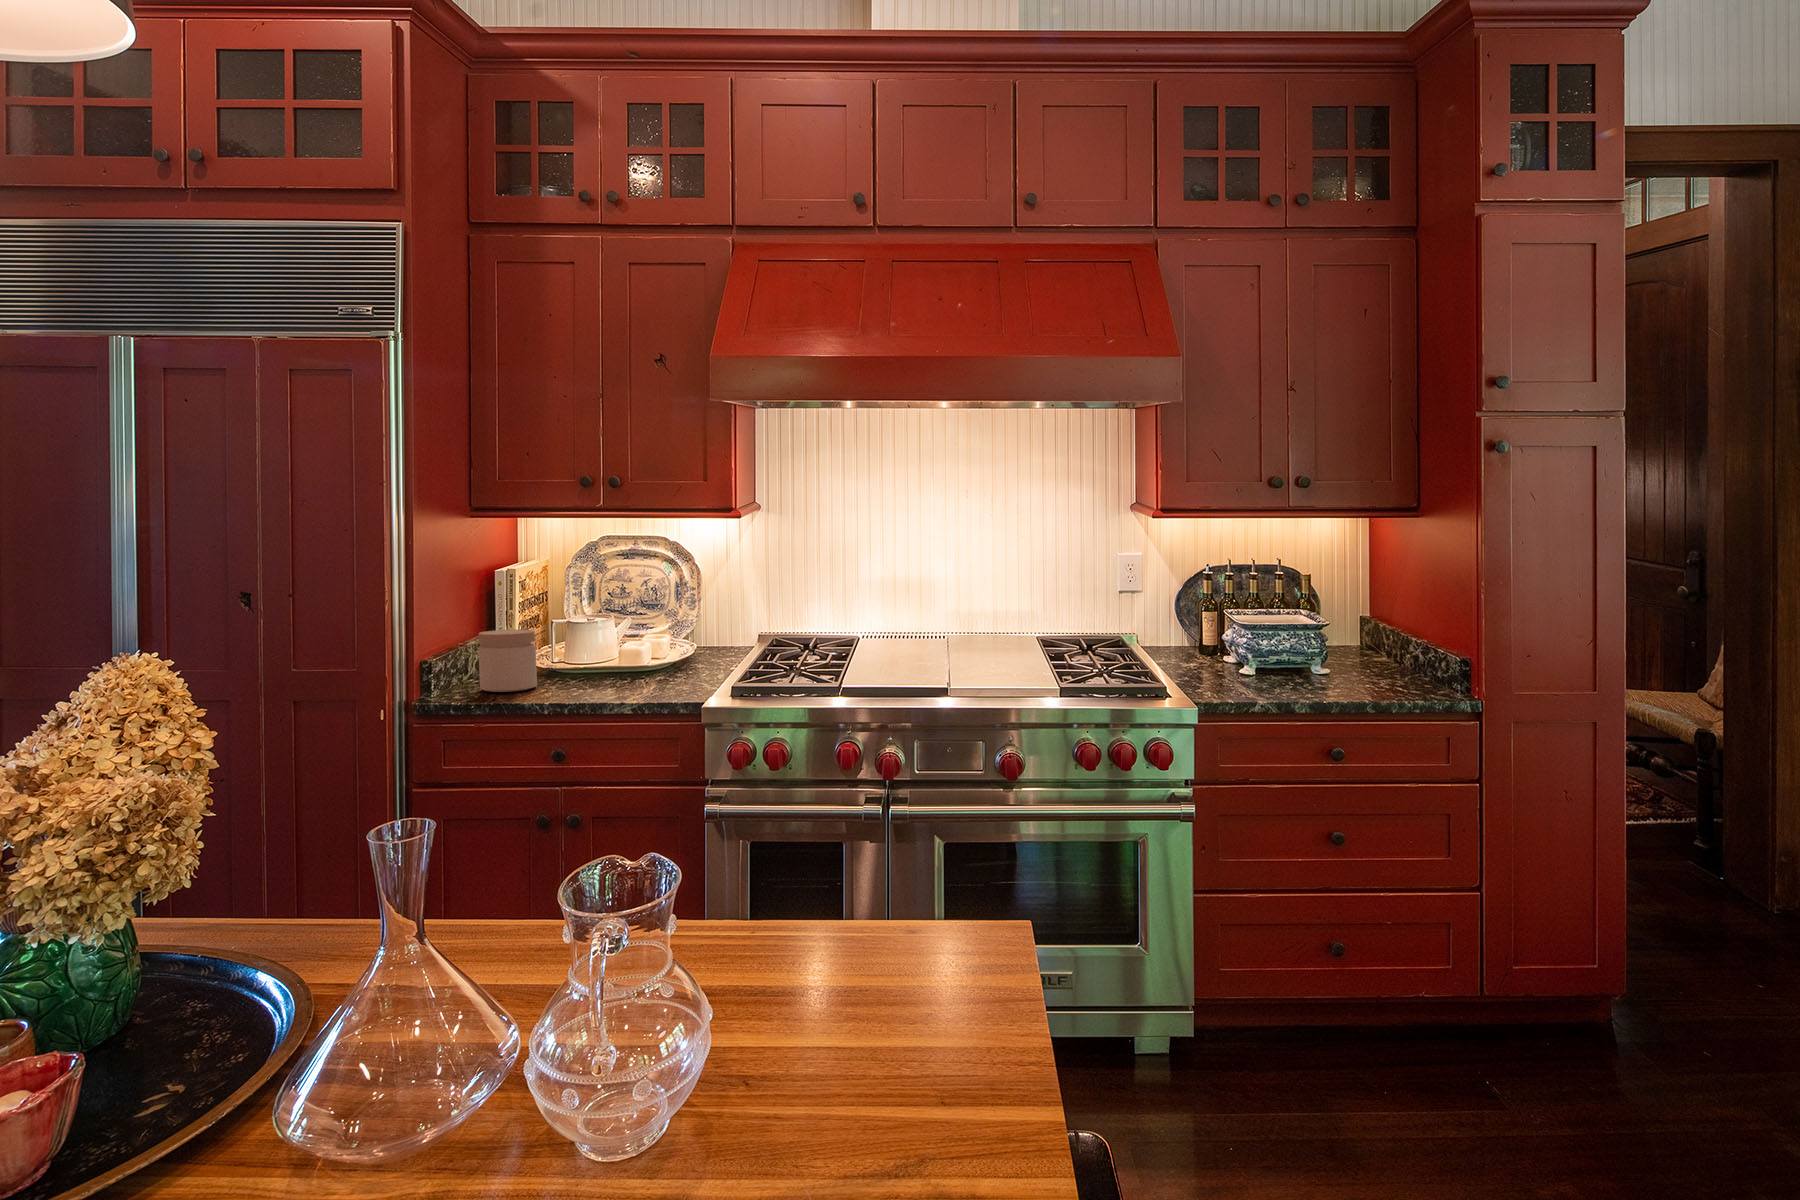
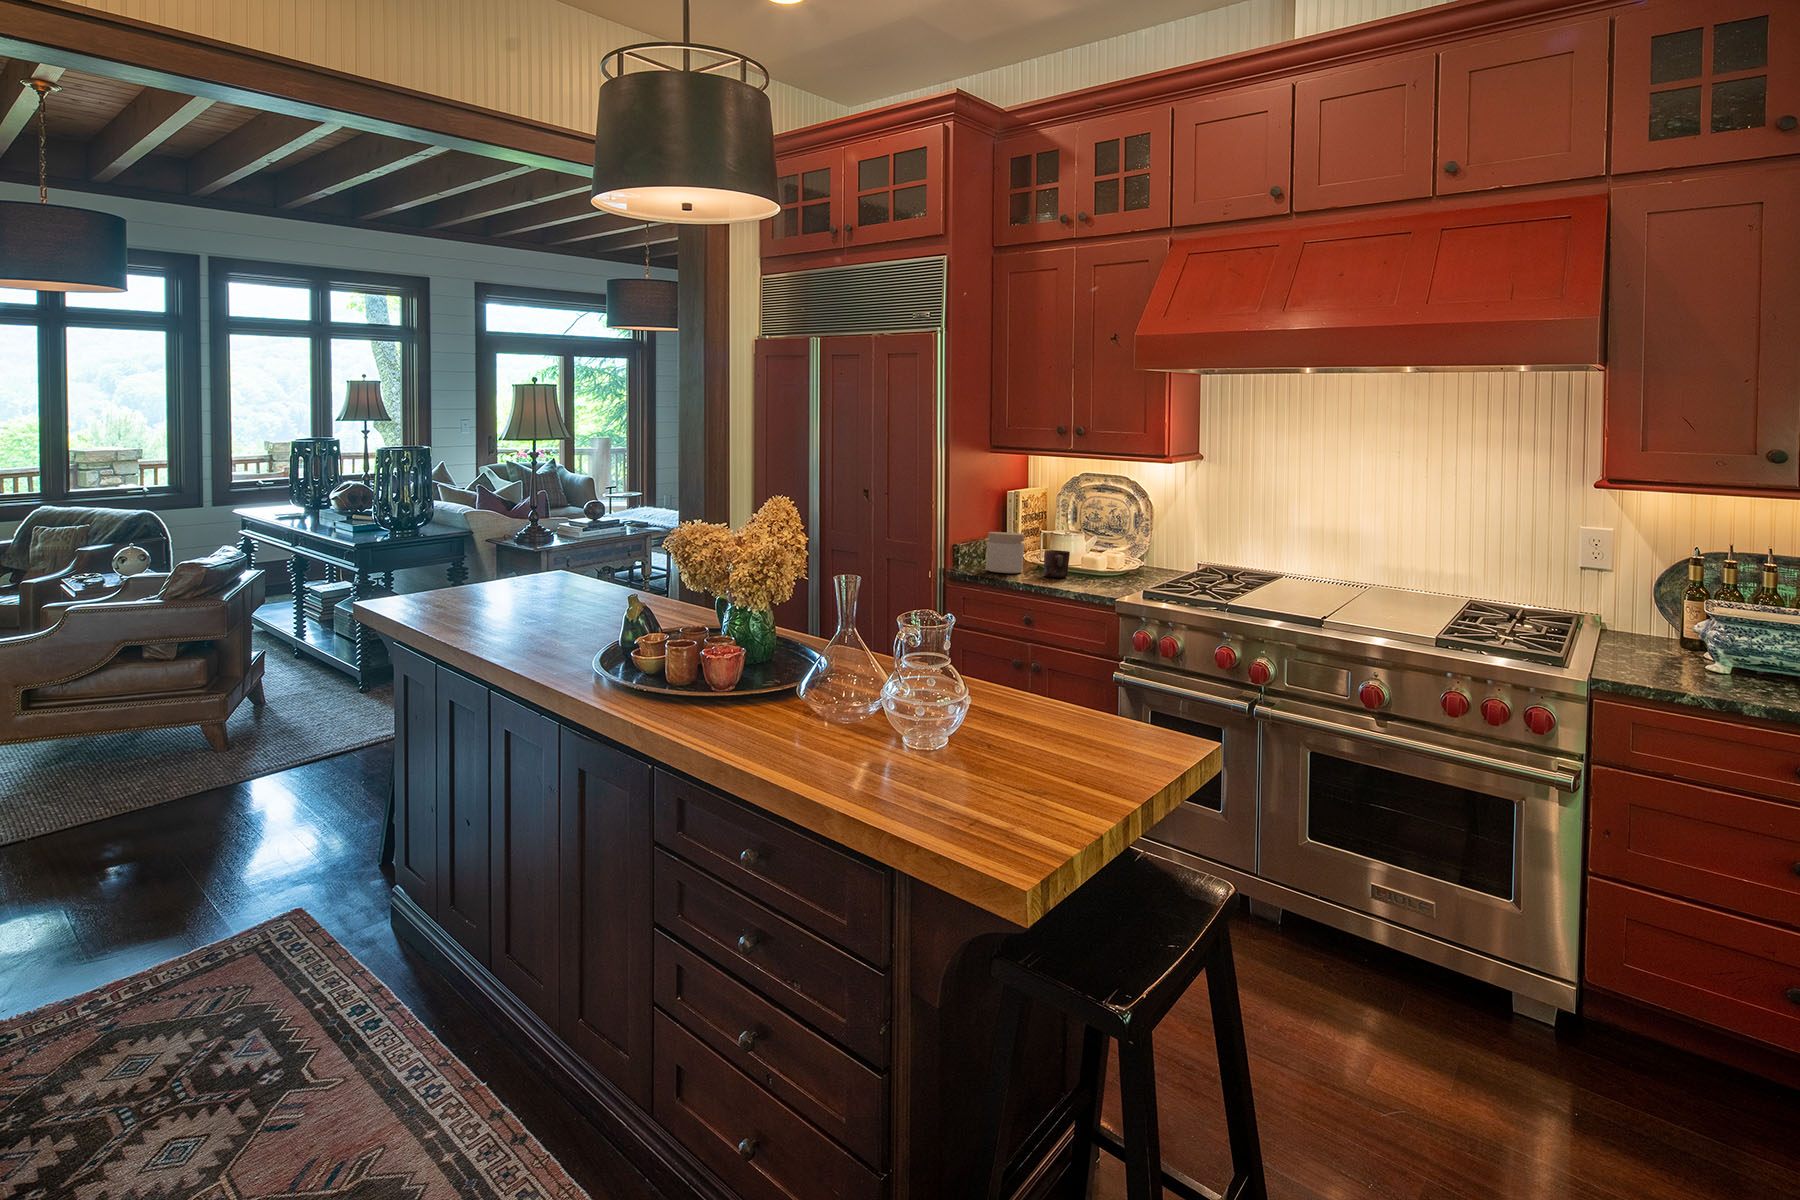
mug: none [570,648,607,688] -> present [1044,550,1070,578]

